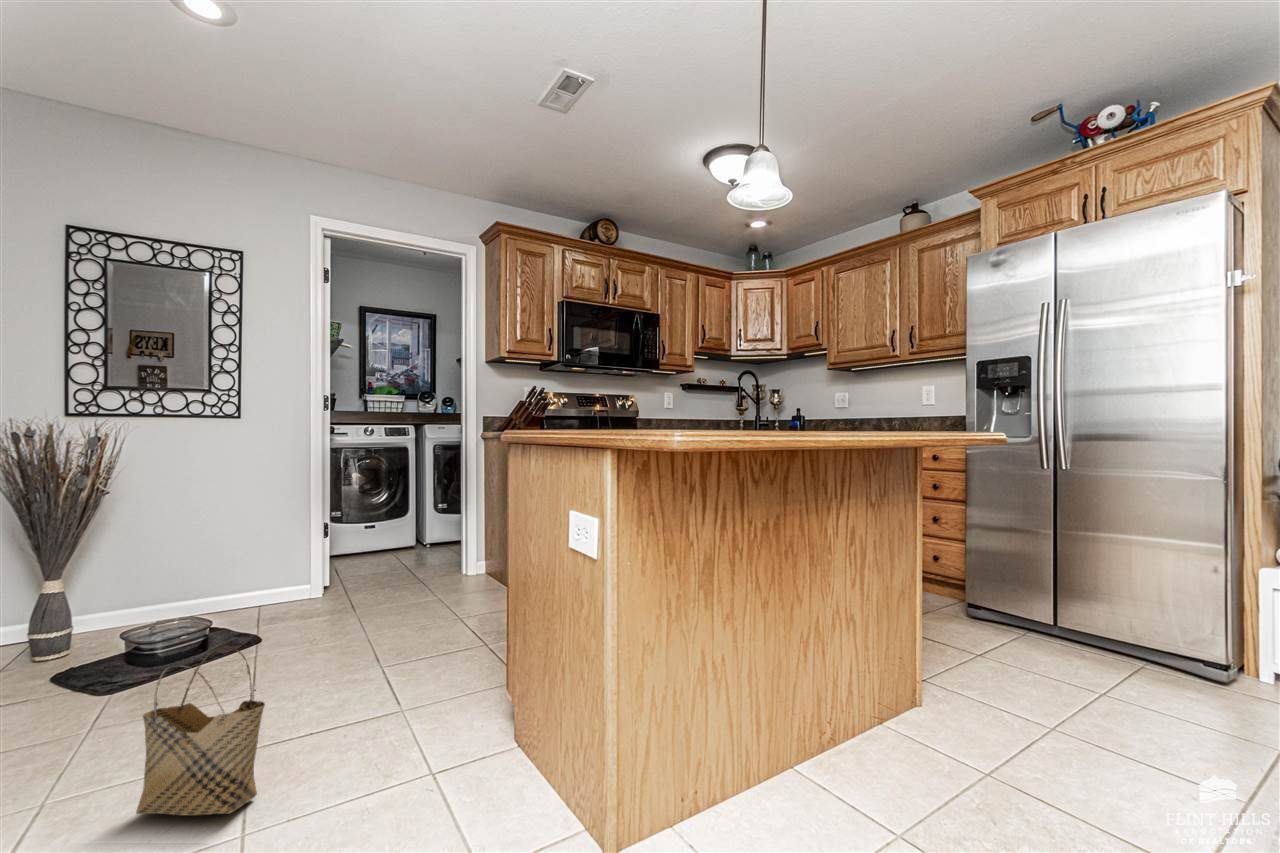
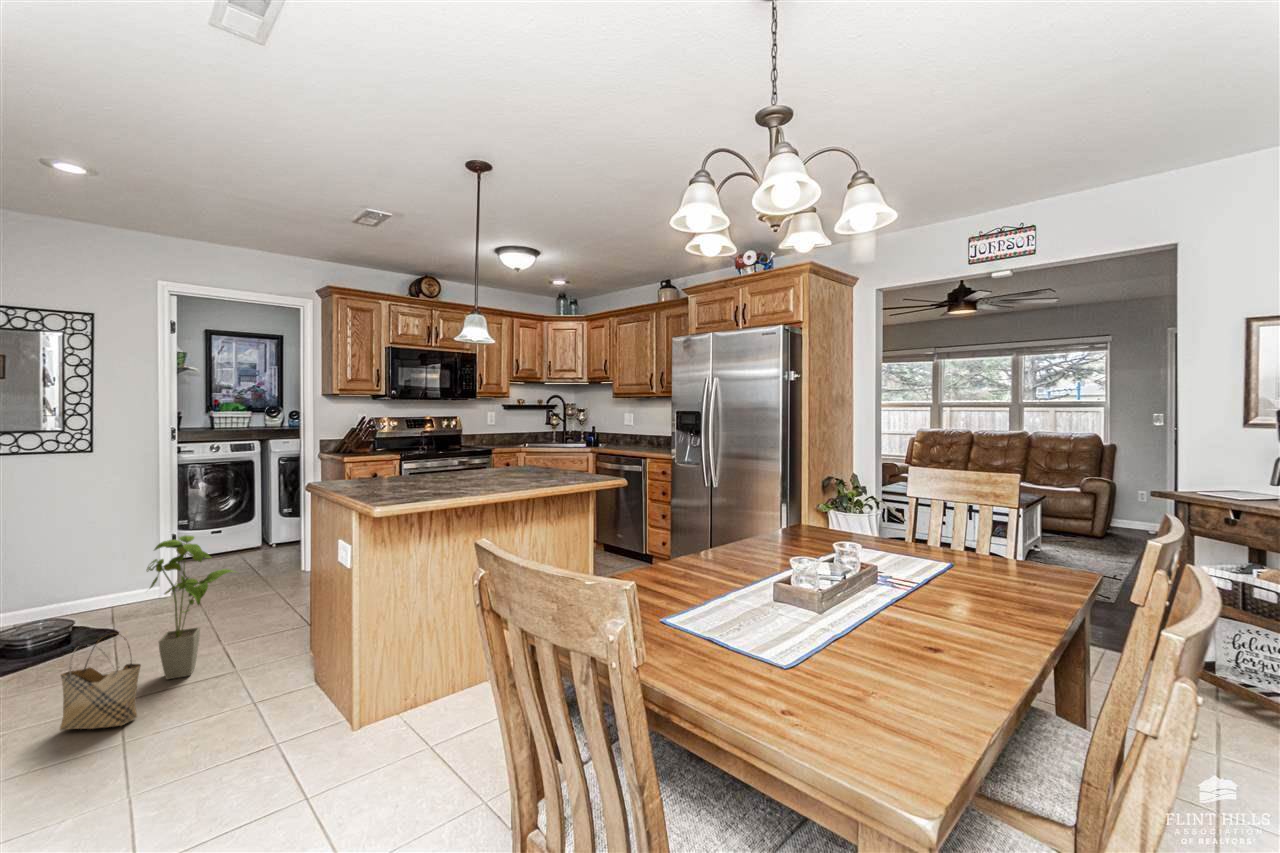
house plant: none [281,500,407,723] -> present [147,536,234,679]

